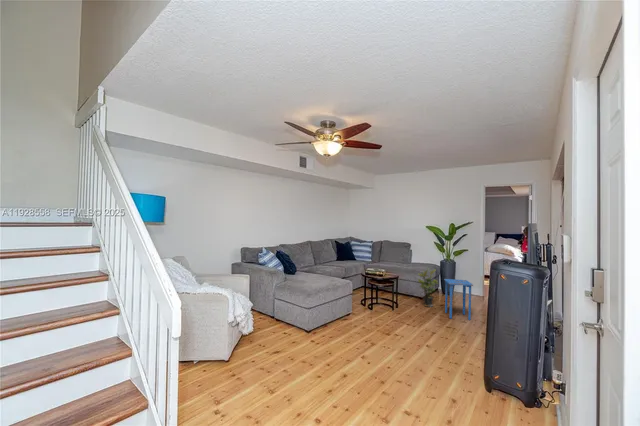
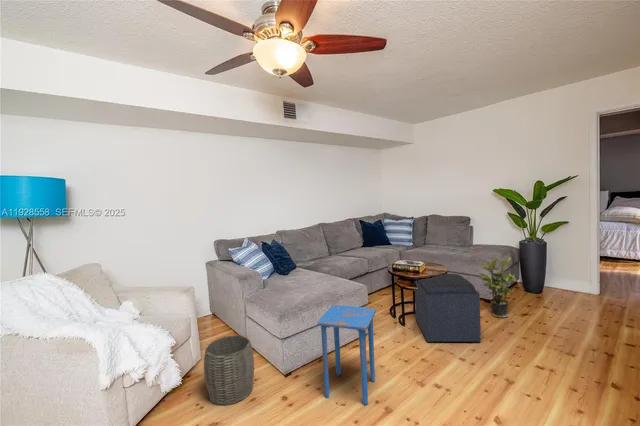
ottoman: none [379,277,419,318] -> present [415,274,481,343]
side table: present [444,279,473,320] -> present [318,305,376,405]
woven basket: none [265,306,294,344] -> present [204,335,254,405]

